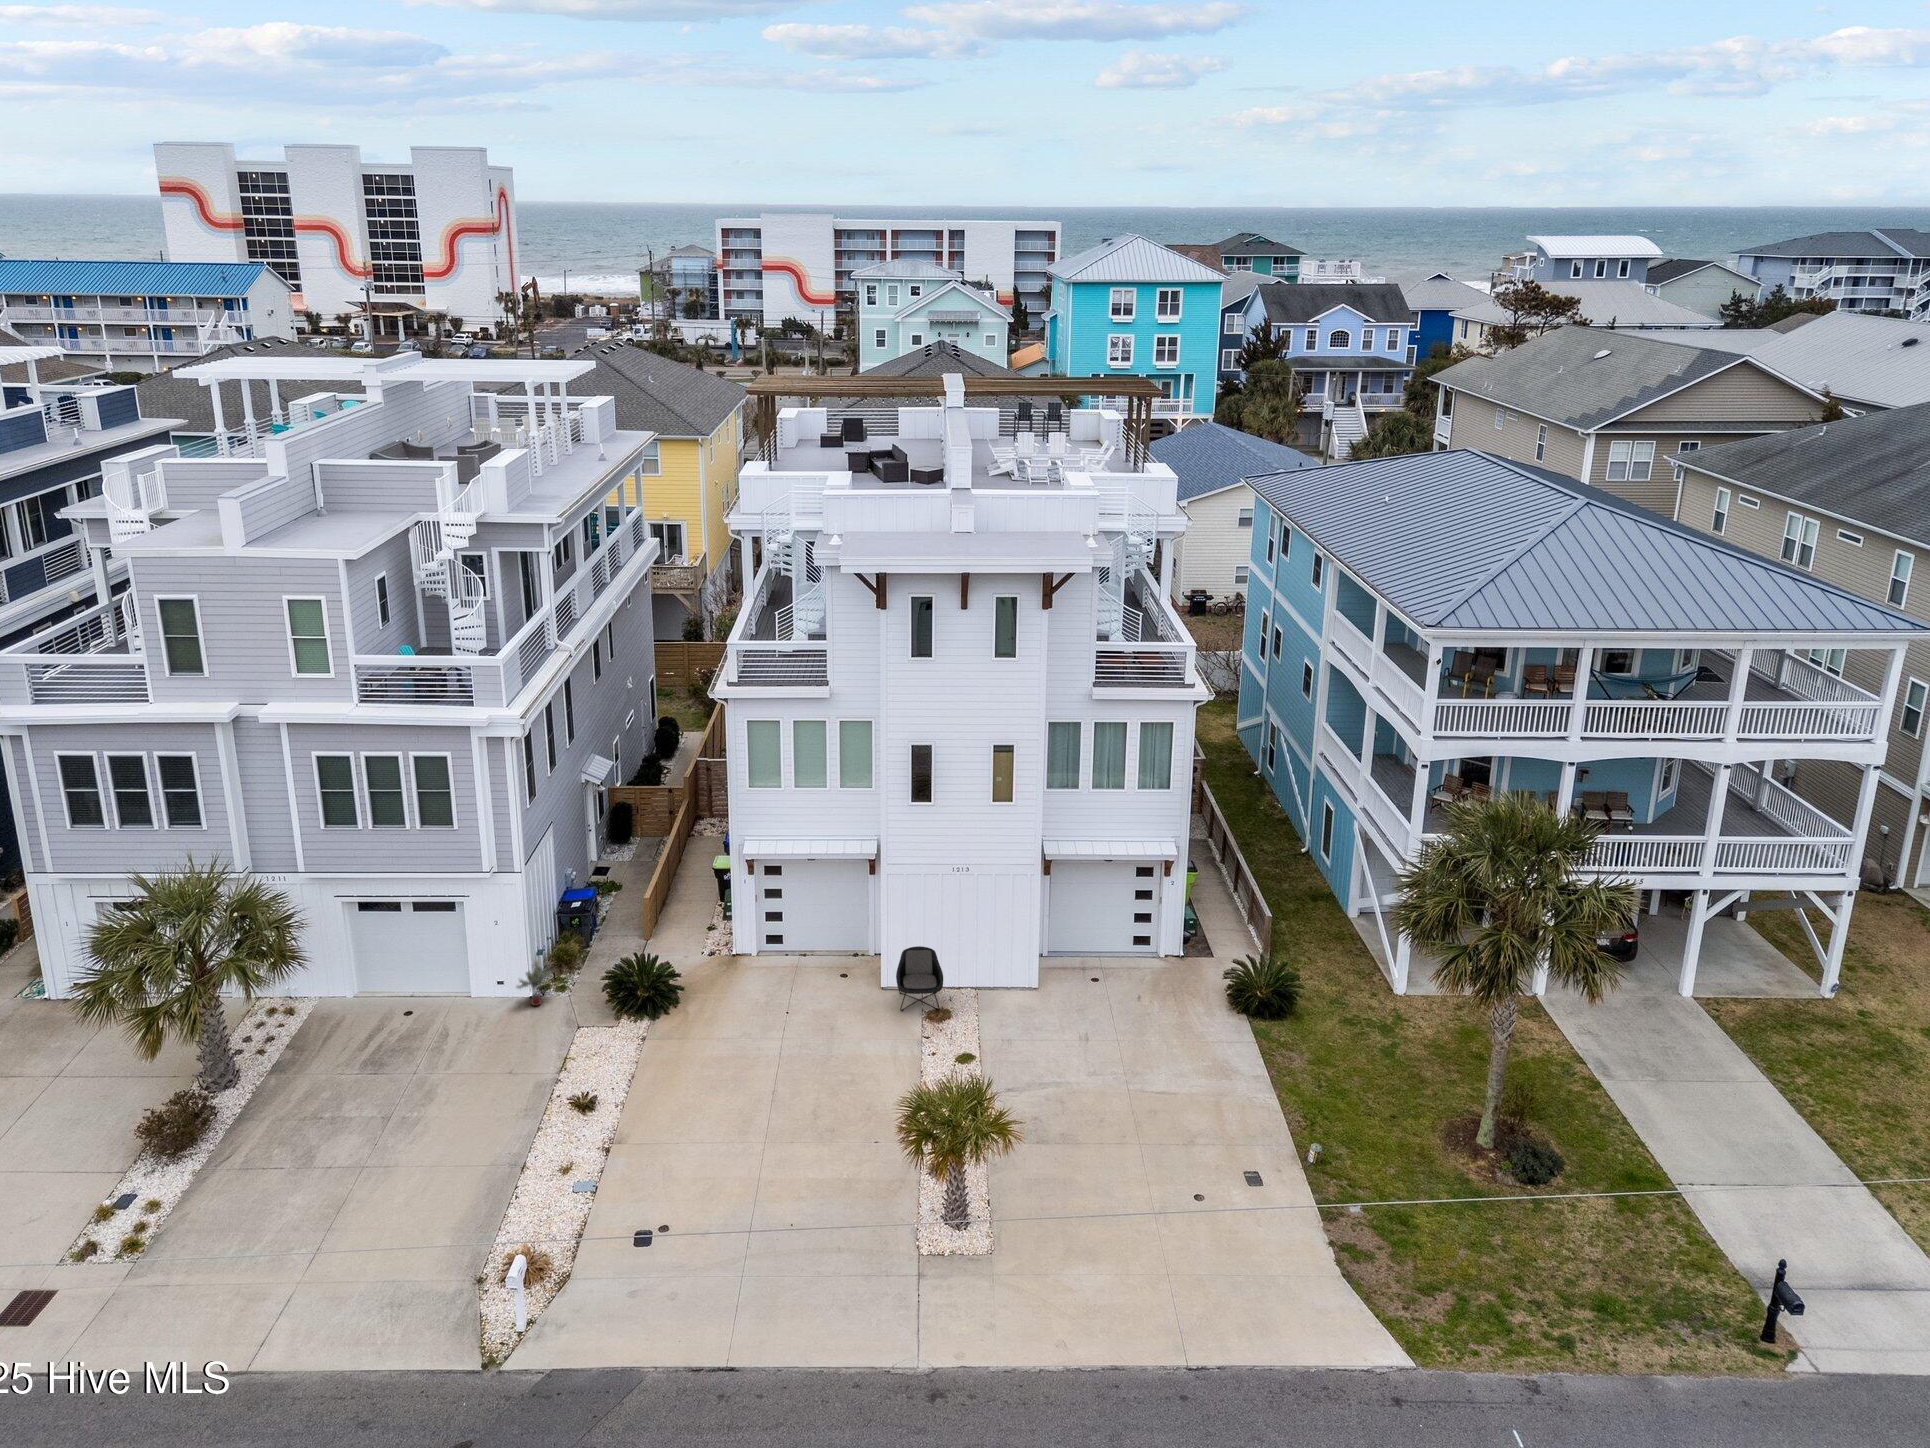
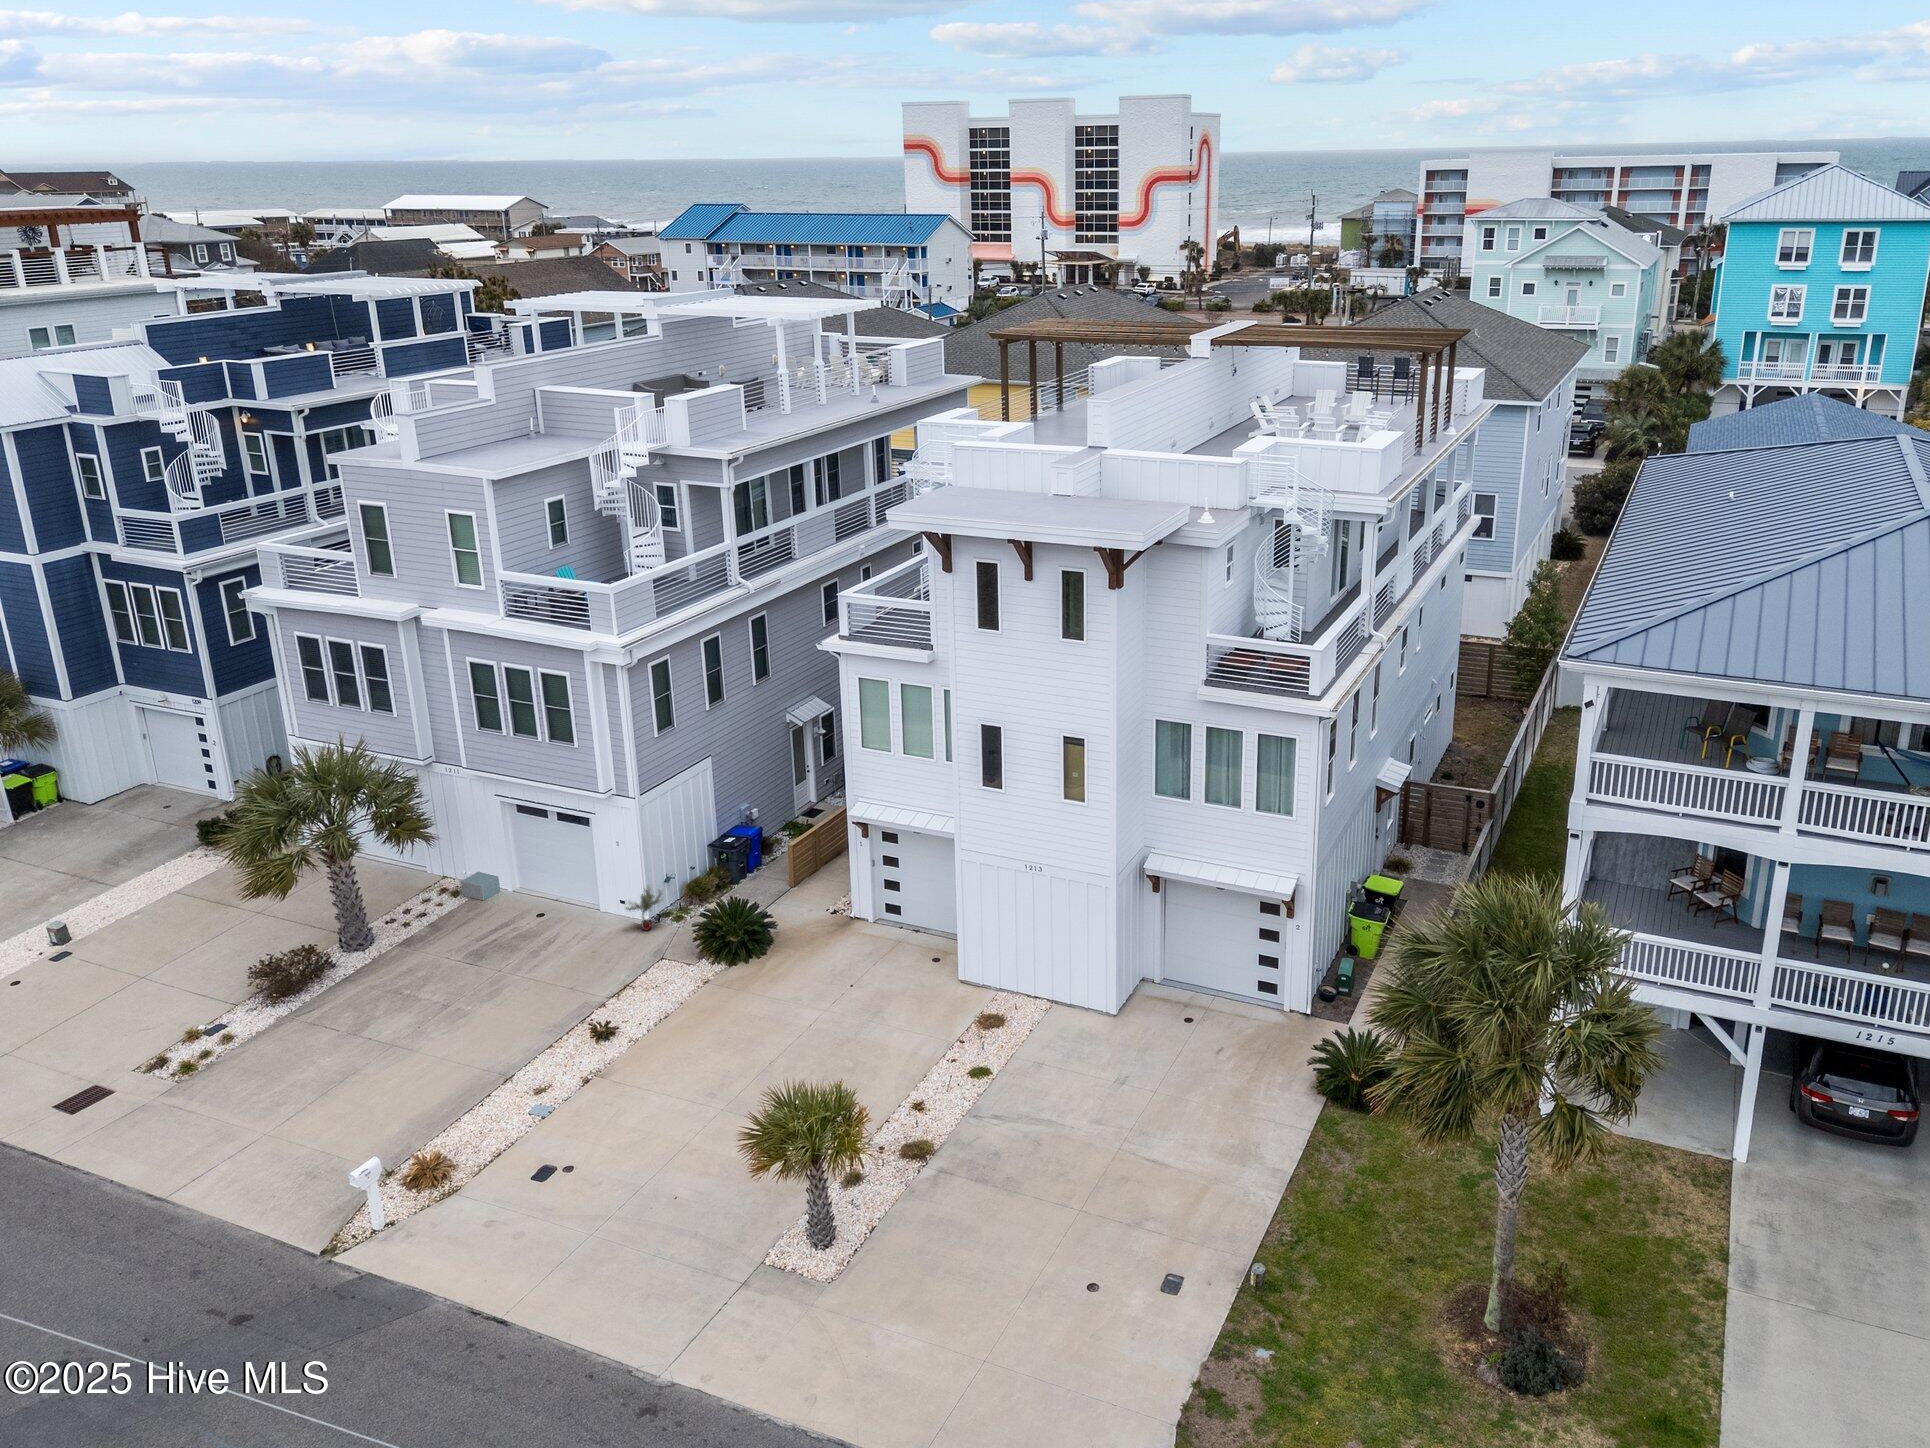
lounge chair: present [896,946,943,1011] -> none [958,946,1016,1020]
storage box: none [296,986,337,1014] -> present [461,872,500,900]

